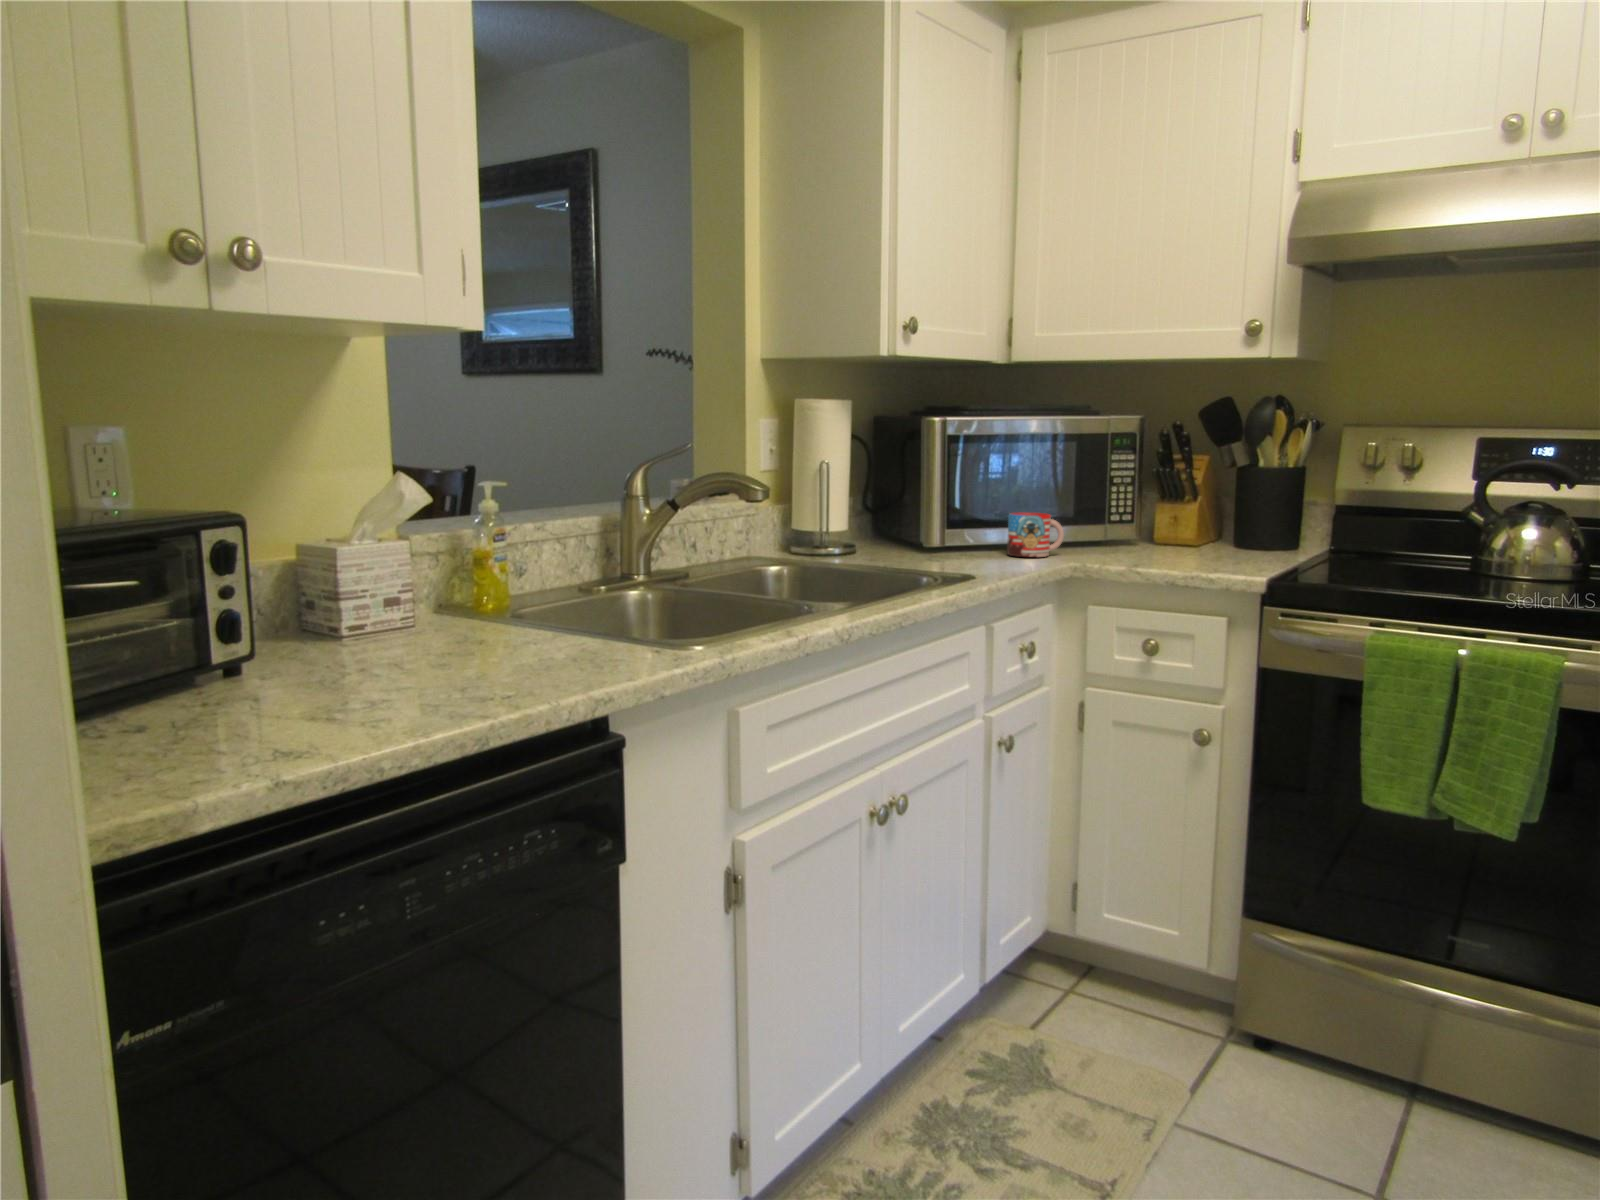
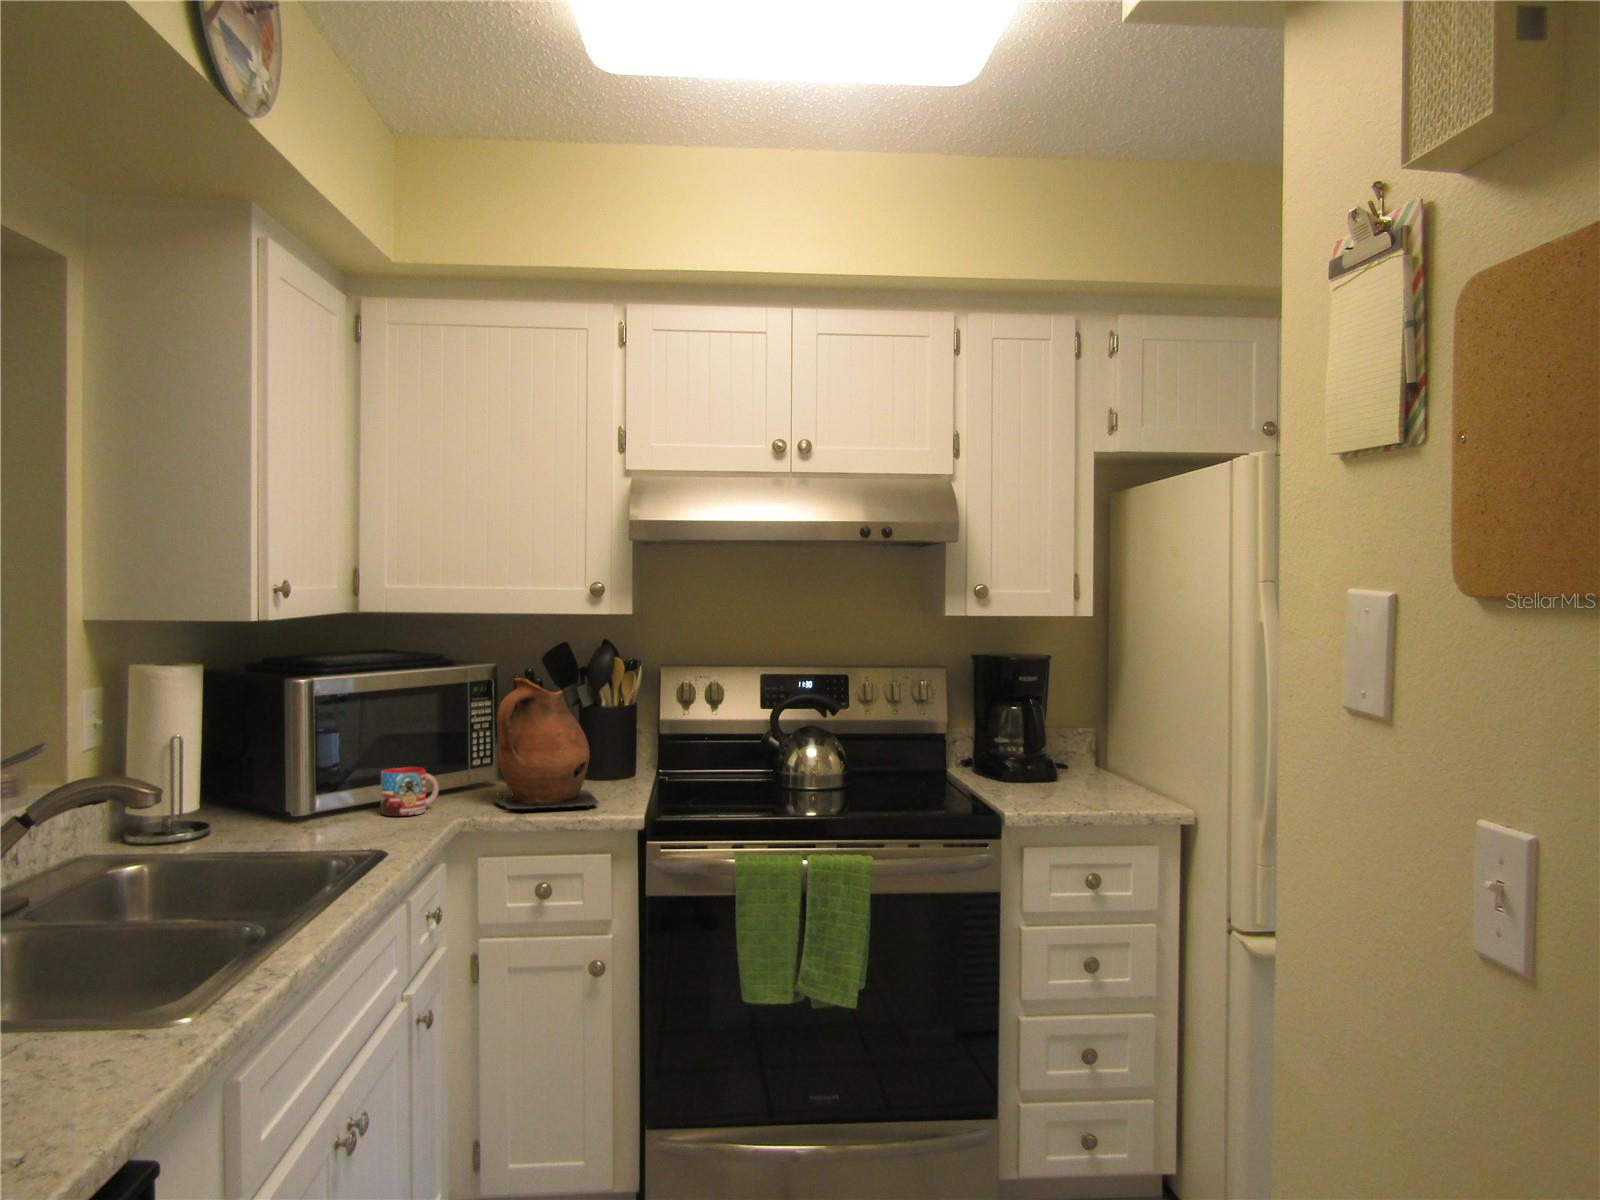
ceramic pitcher: none [1118,426,1229,568] -> present [495,678,598,809]

